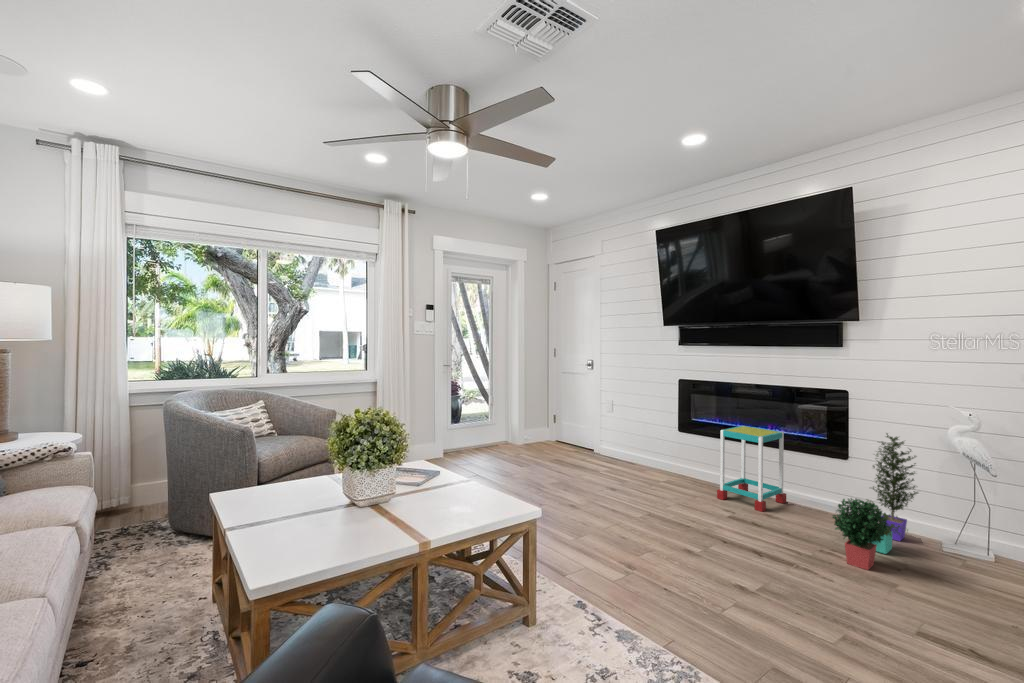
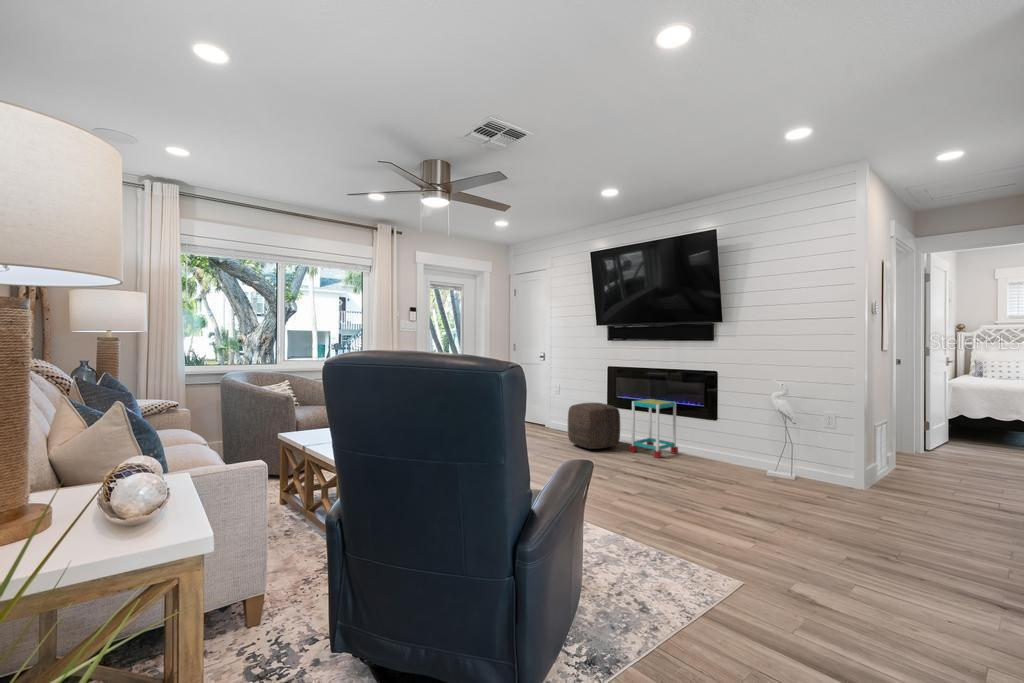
ottoman: none [630,429,703,493] -> present [568,403,620,449]
potted plant: present [833,433,918,570] -> none [692,398,756,484]

